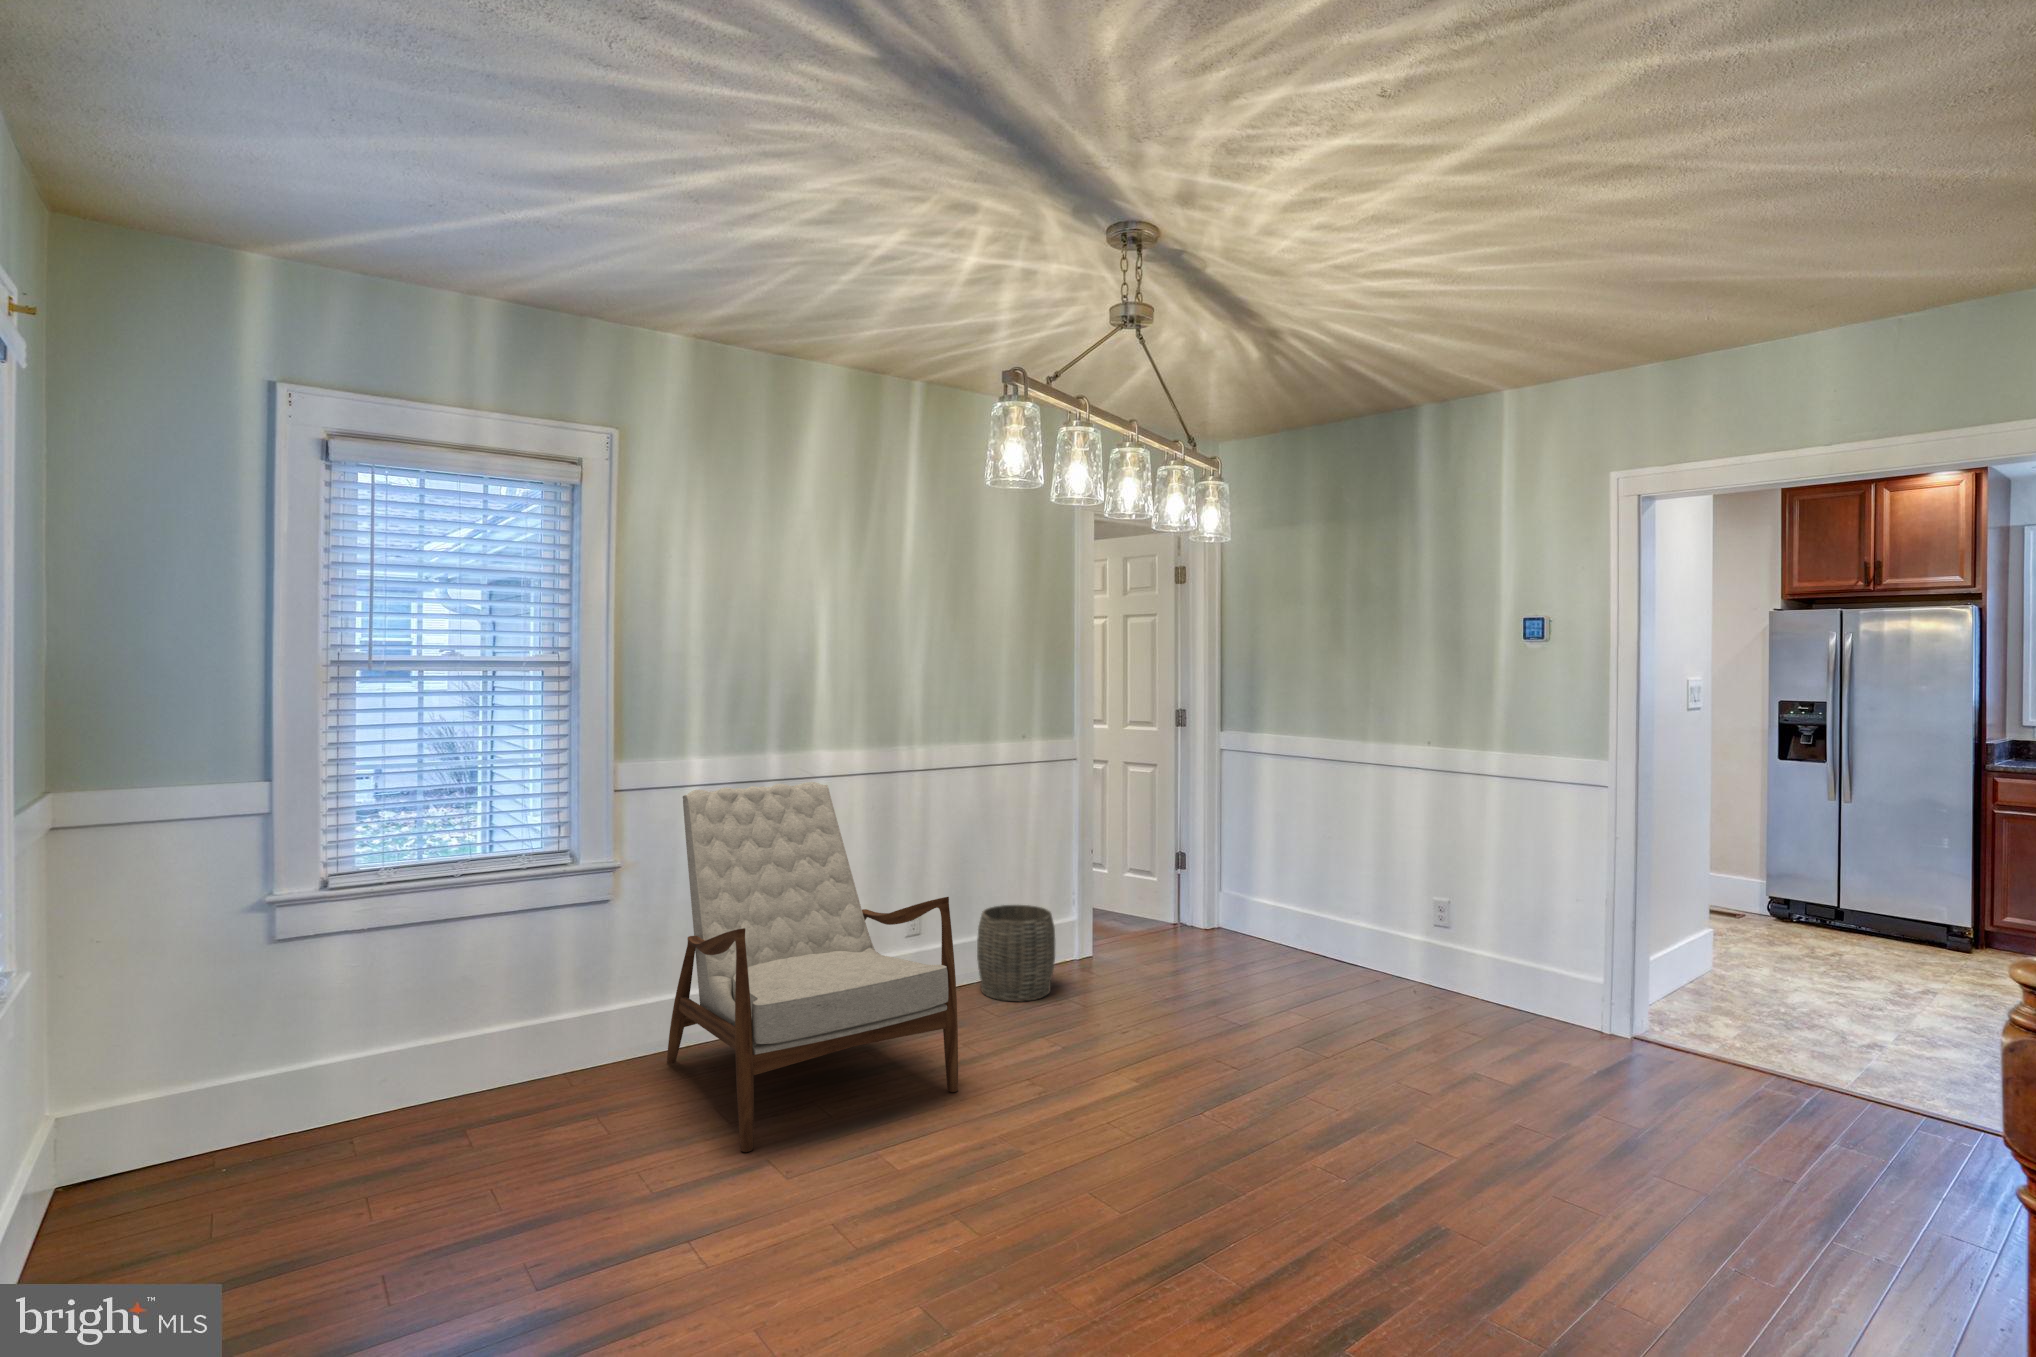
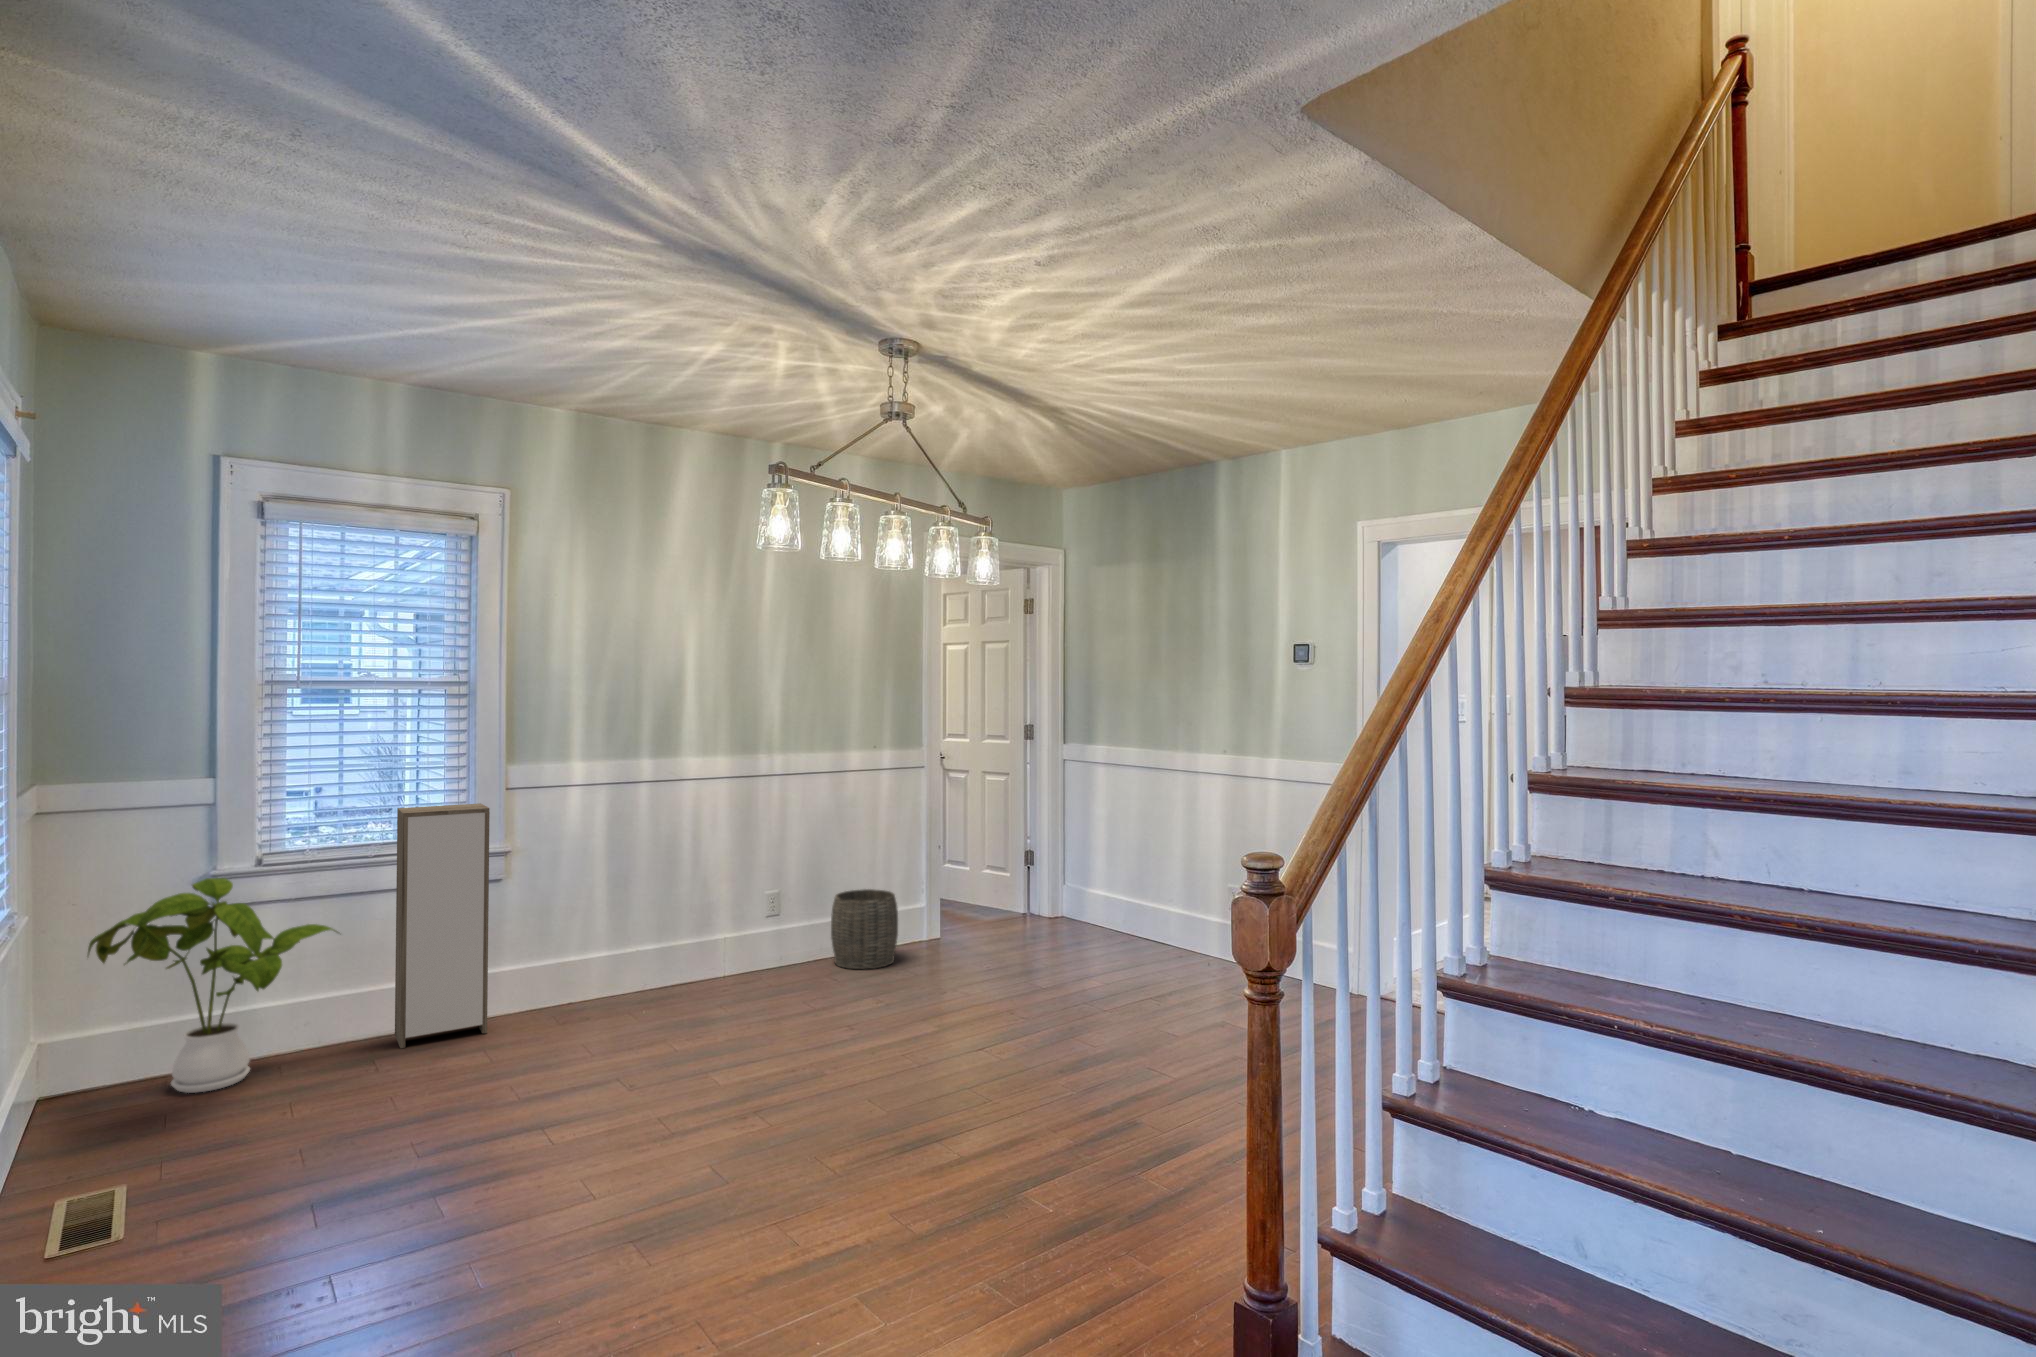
armchair: present [667,782,958,1152] -> none [549,782,786,1072]
storage cabinet: none [489,809,600,1111] -> present [395,803,490,1048]
house plant: none [120,910,428,1176] -> present [88,878,338,1093]

